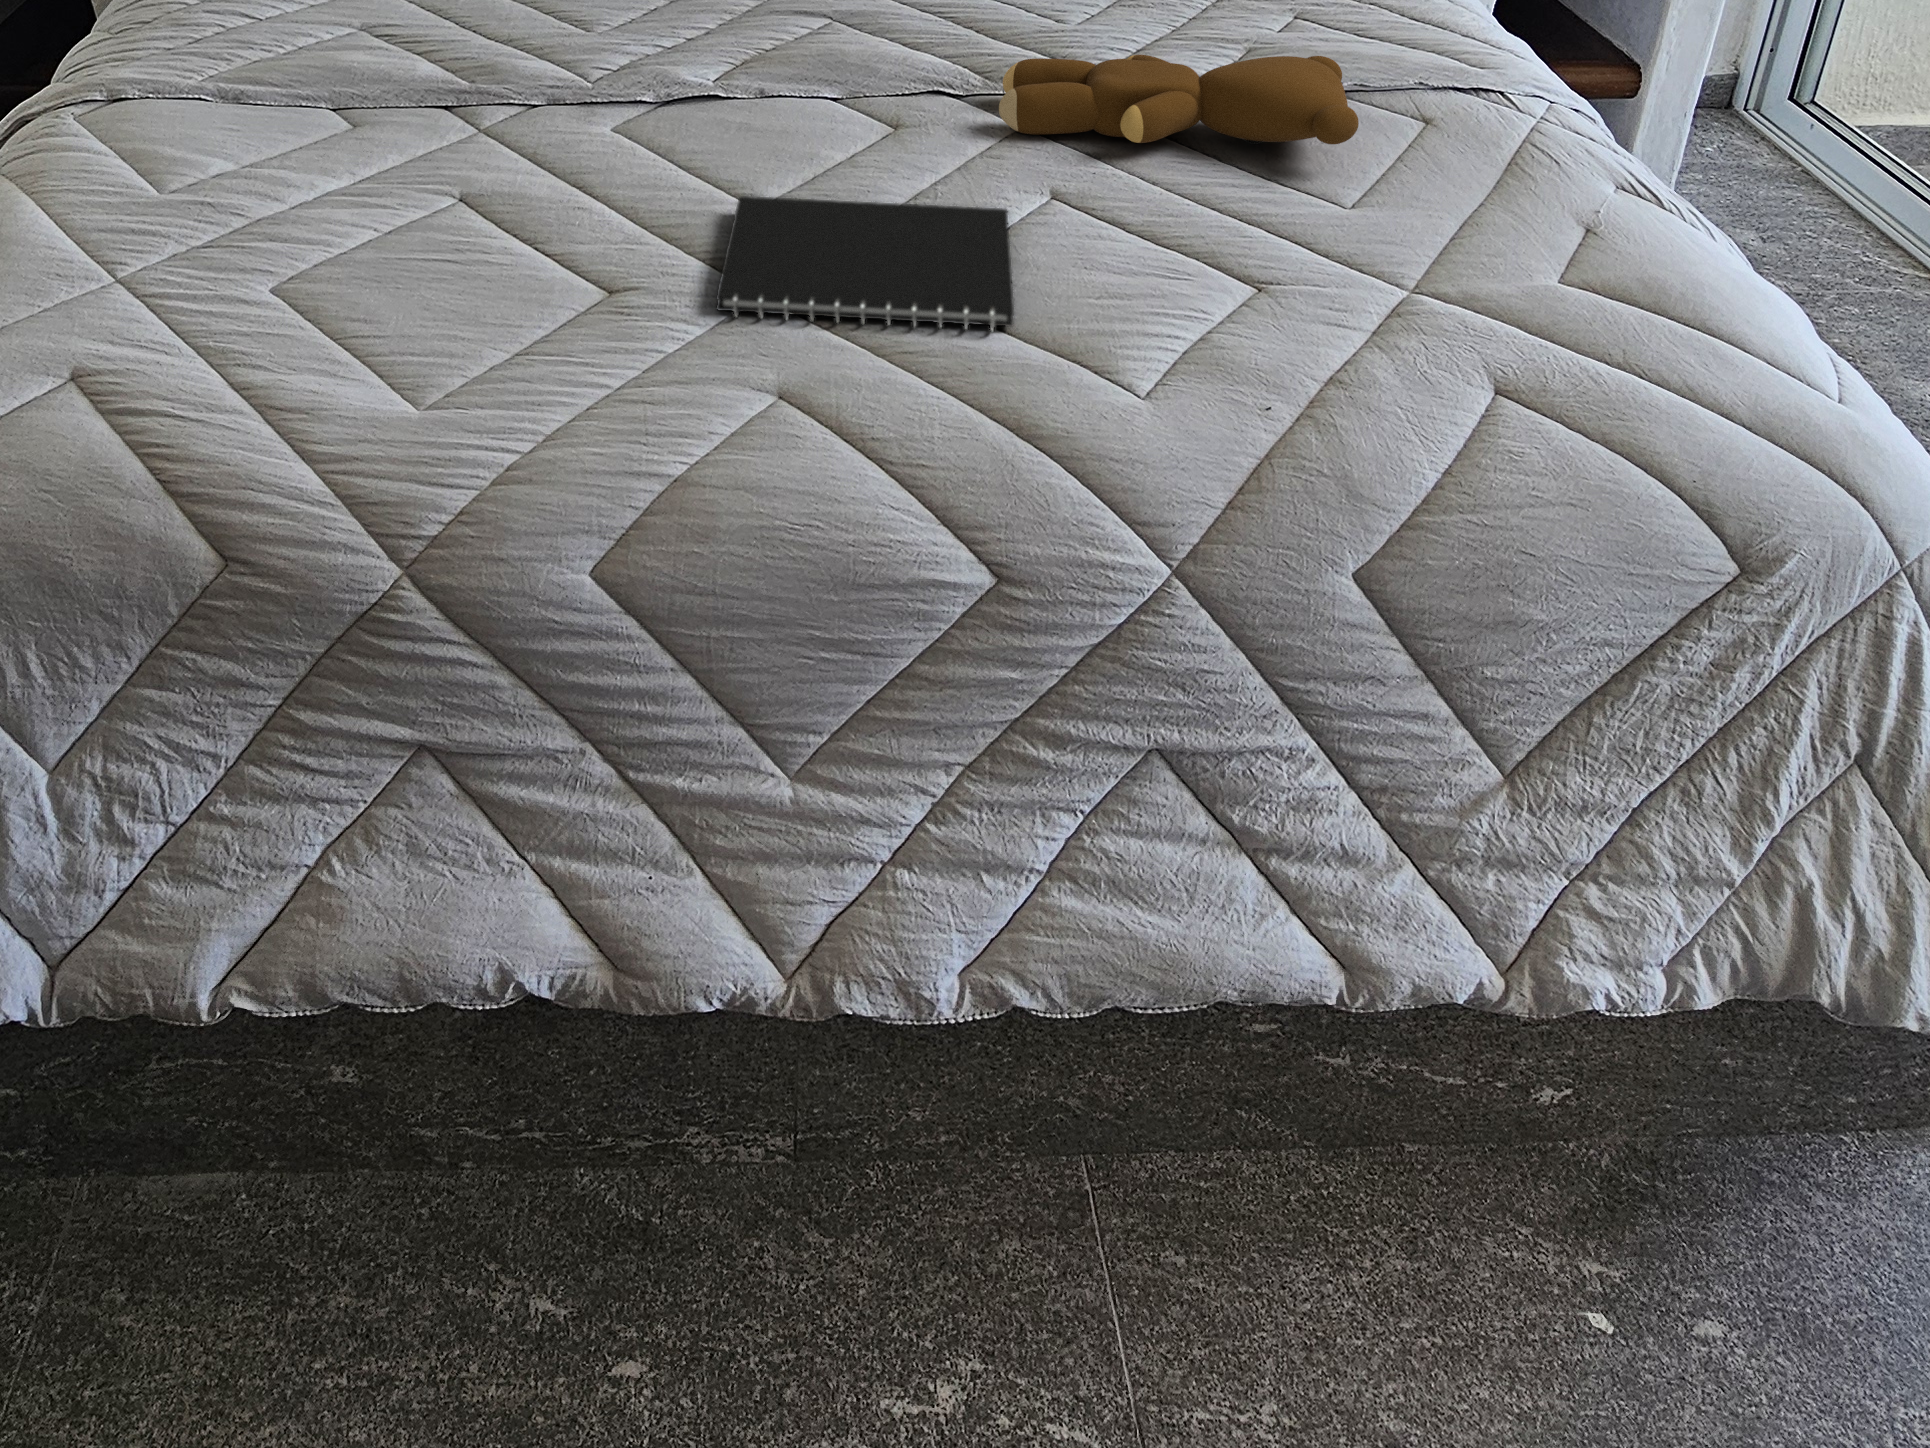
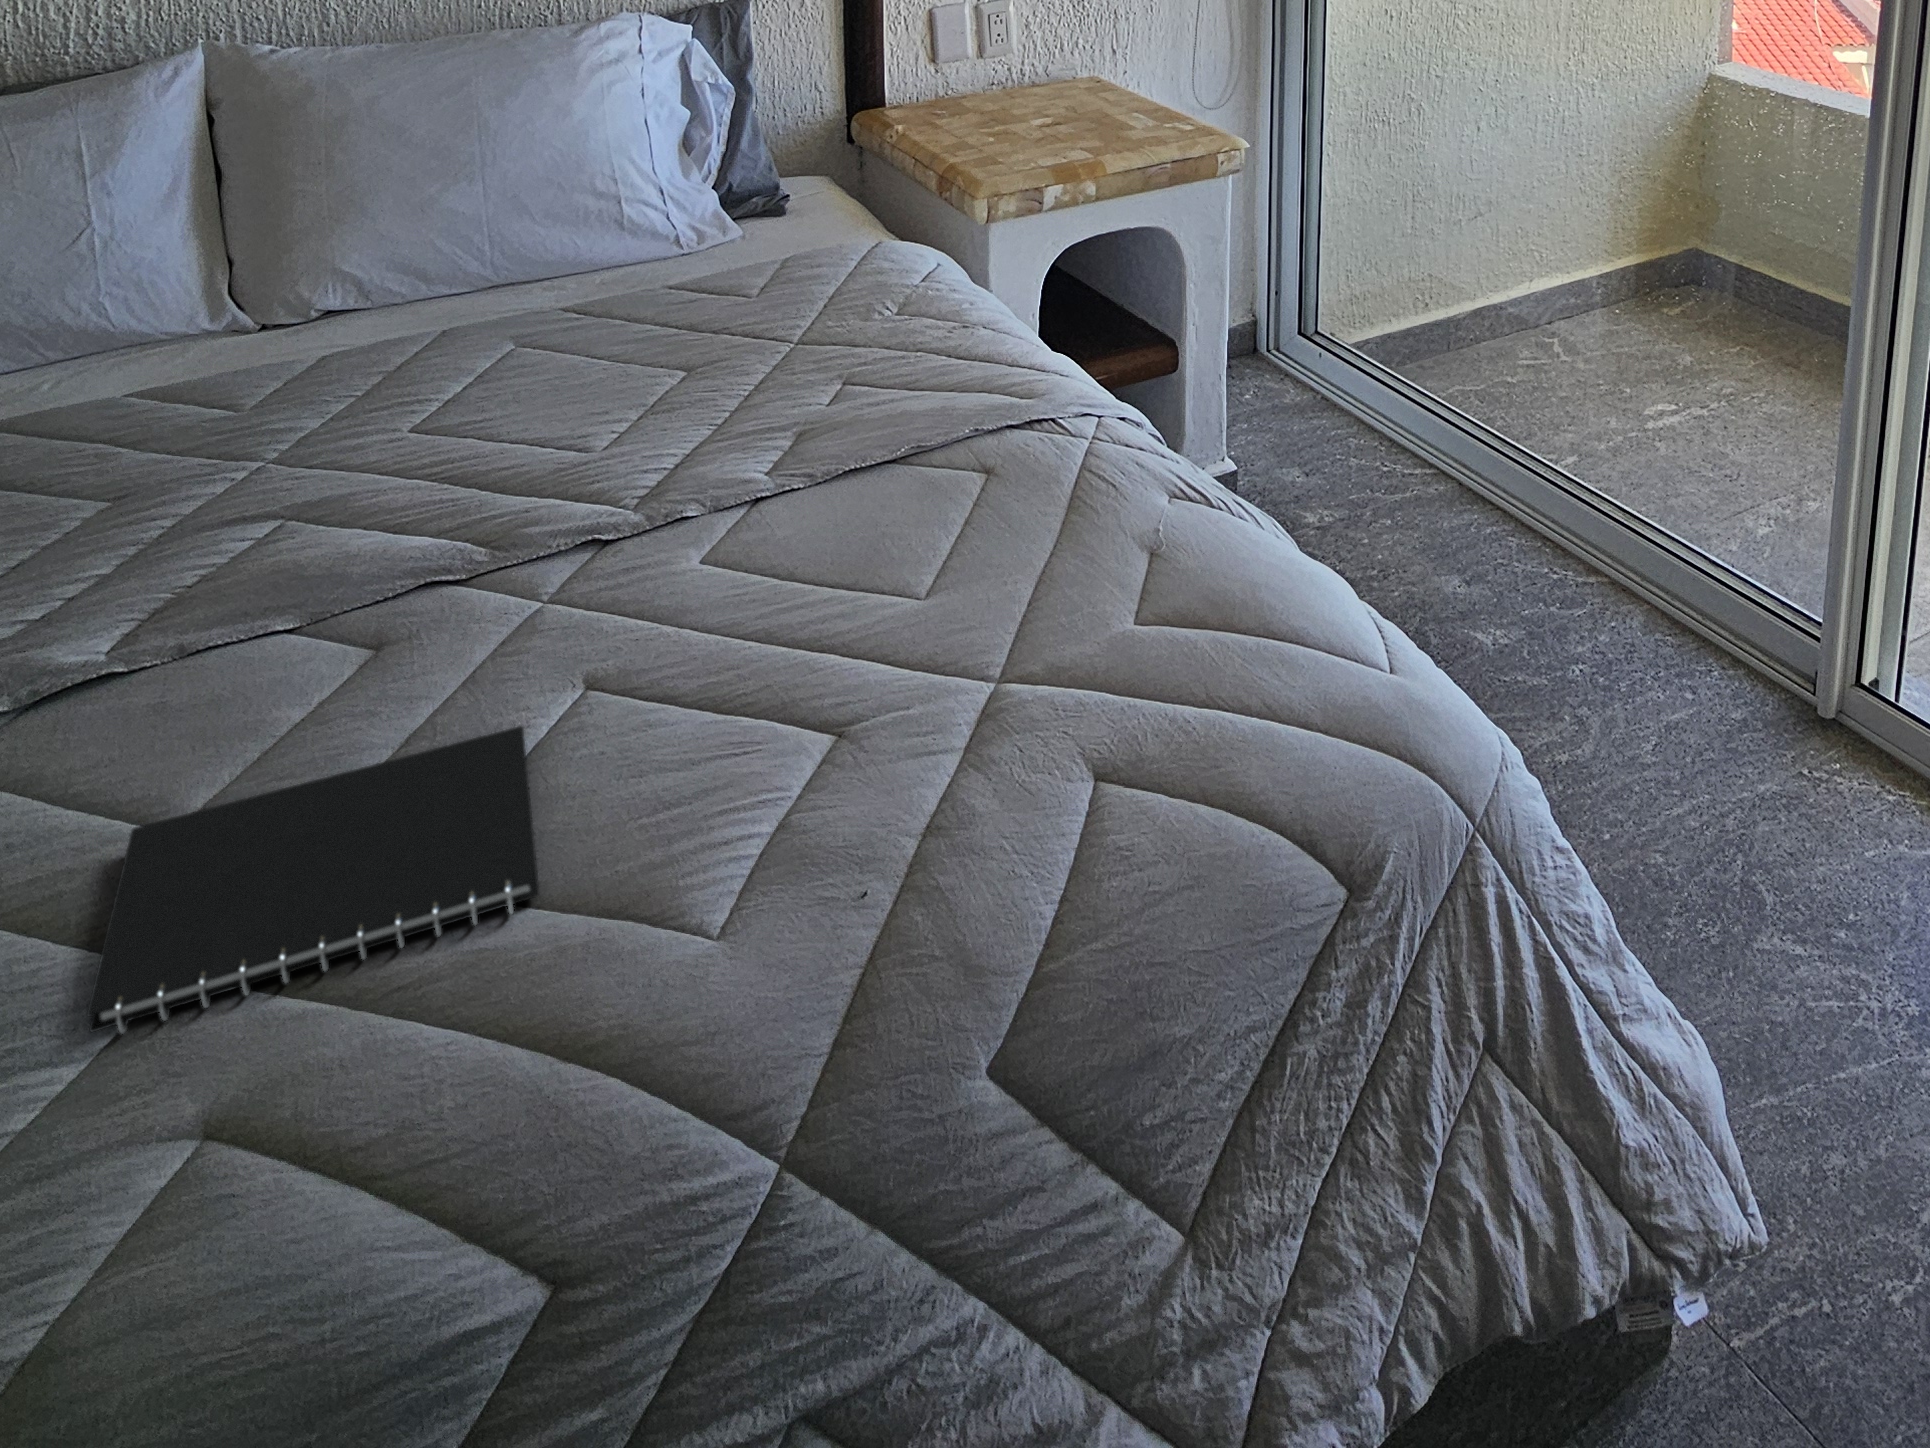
teddy bear: present [999,55,1359,144] -> none [507,427,915,608]

